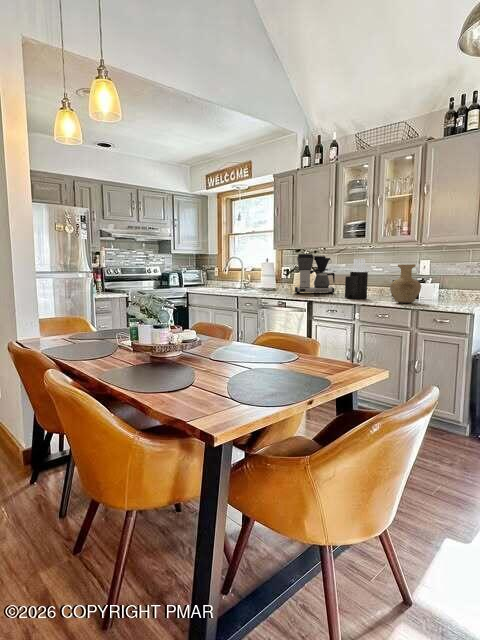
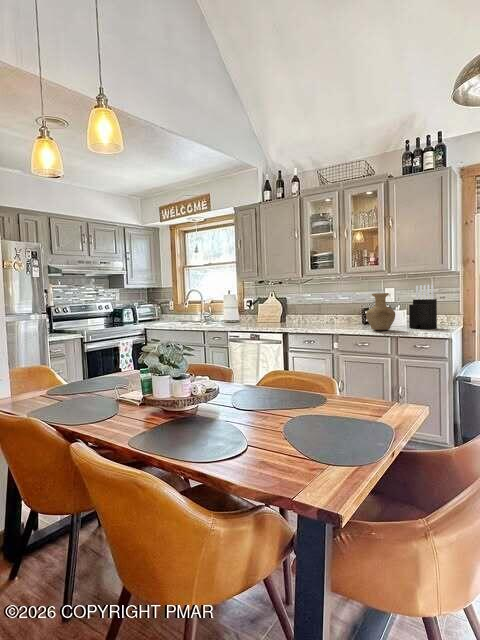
coffee maker: present [295,254,335,294] -> none [263,285,304,325]
knife block: present [345,259,368,299] -> present [409,285,437,329]

